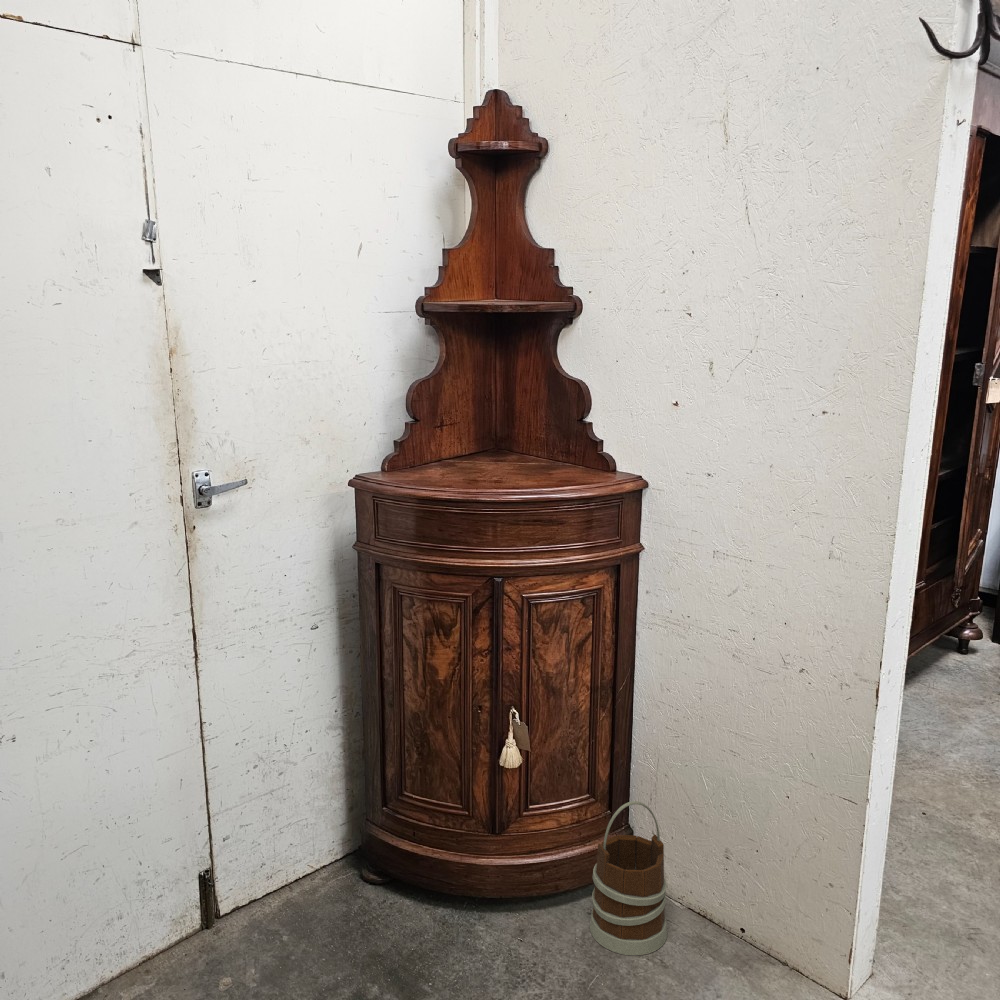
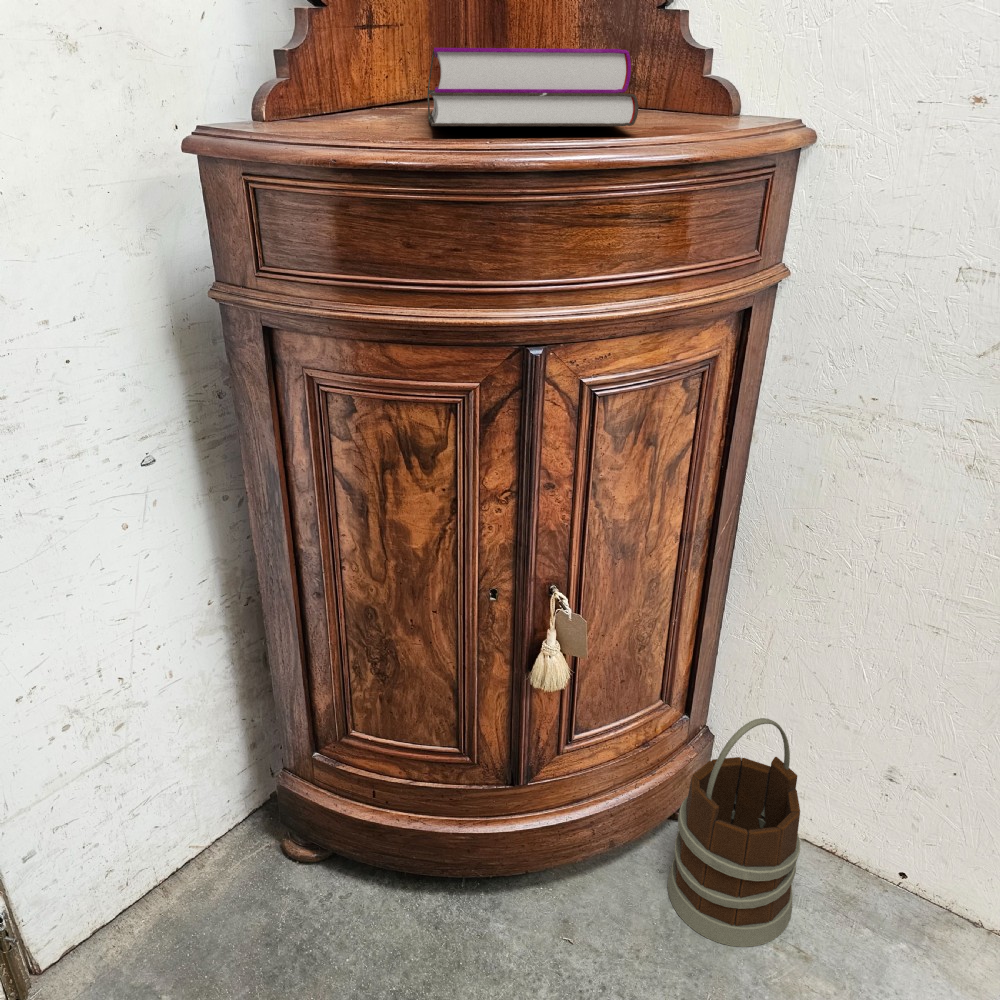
hardback book: none [454,438,550,481] -> present [428,48,638,126]

